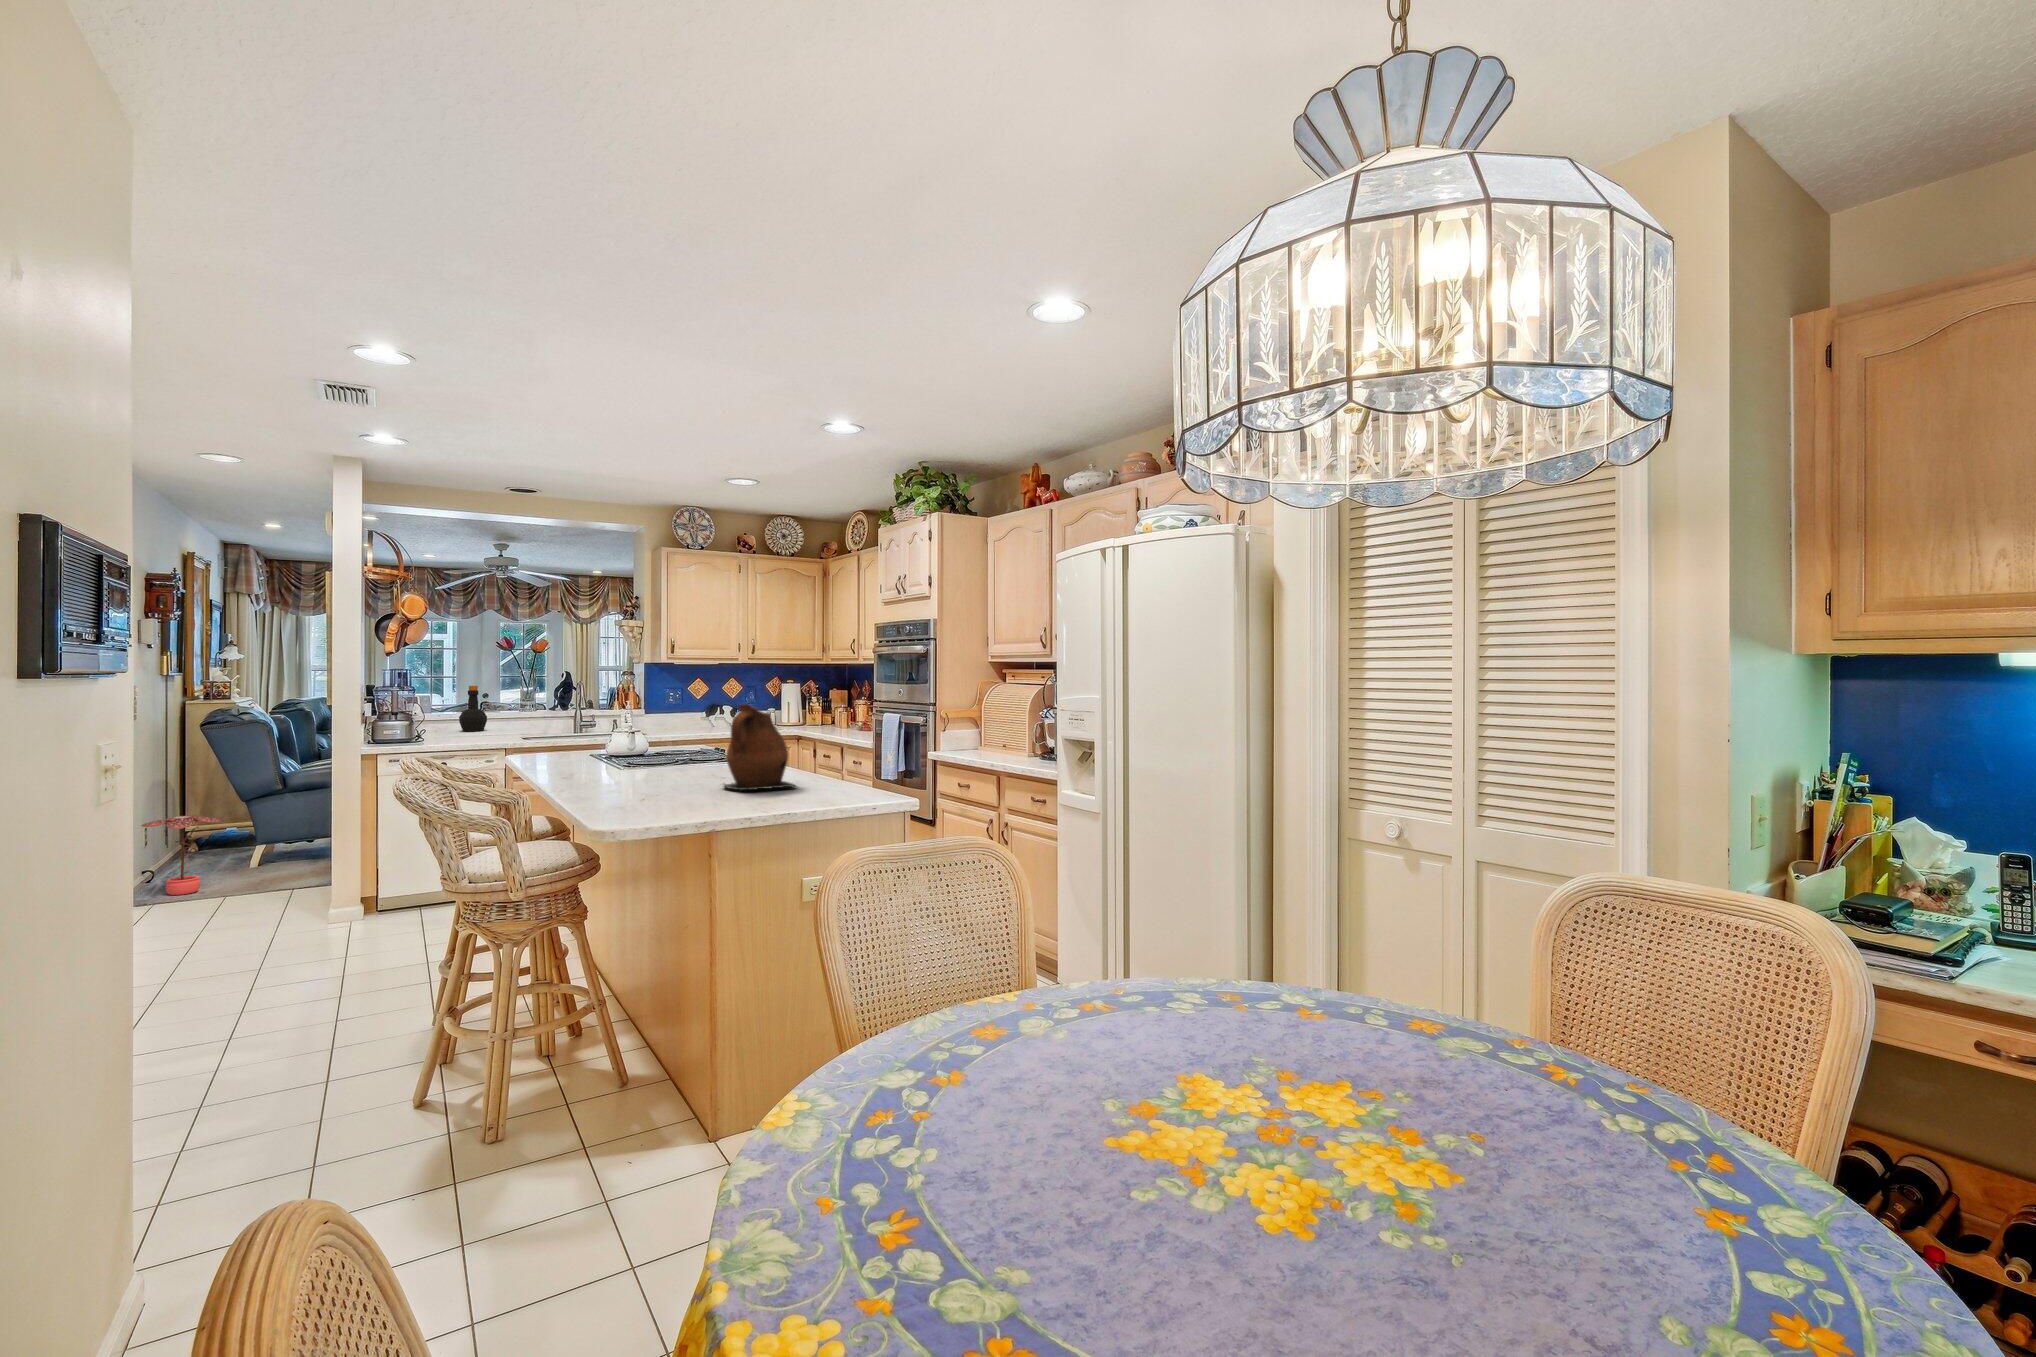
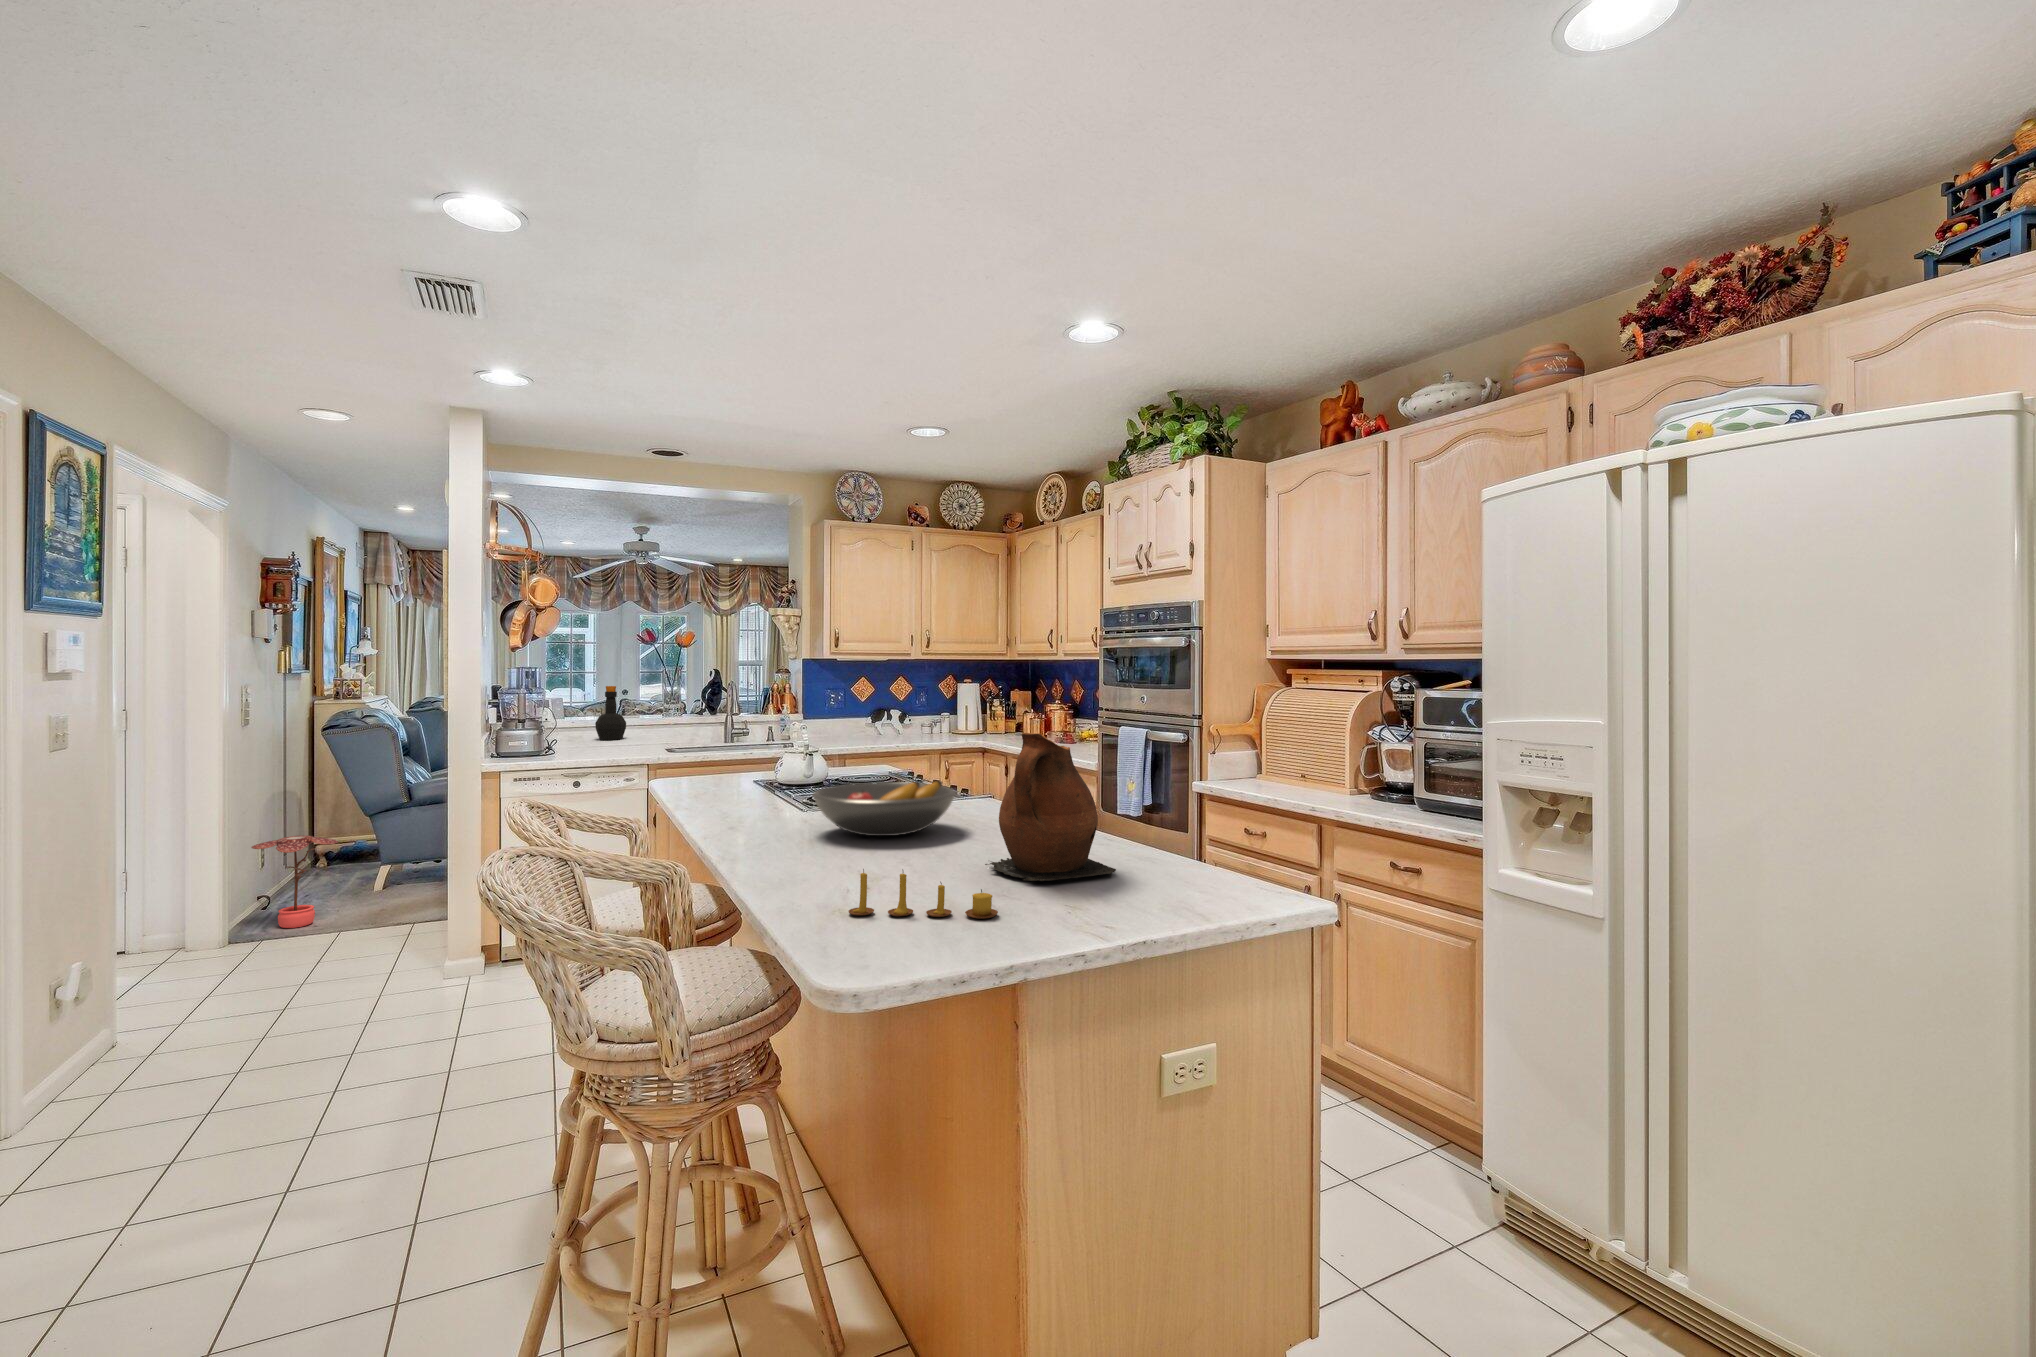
fruit bowl: none [617,740,718,776] -> present [813,781,956,836]
candle: none [621,778,708,804] -> present [848,869,998,919]

